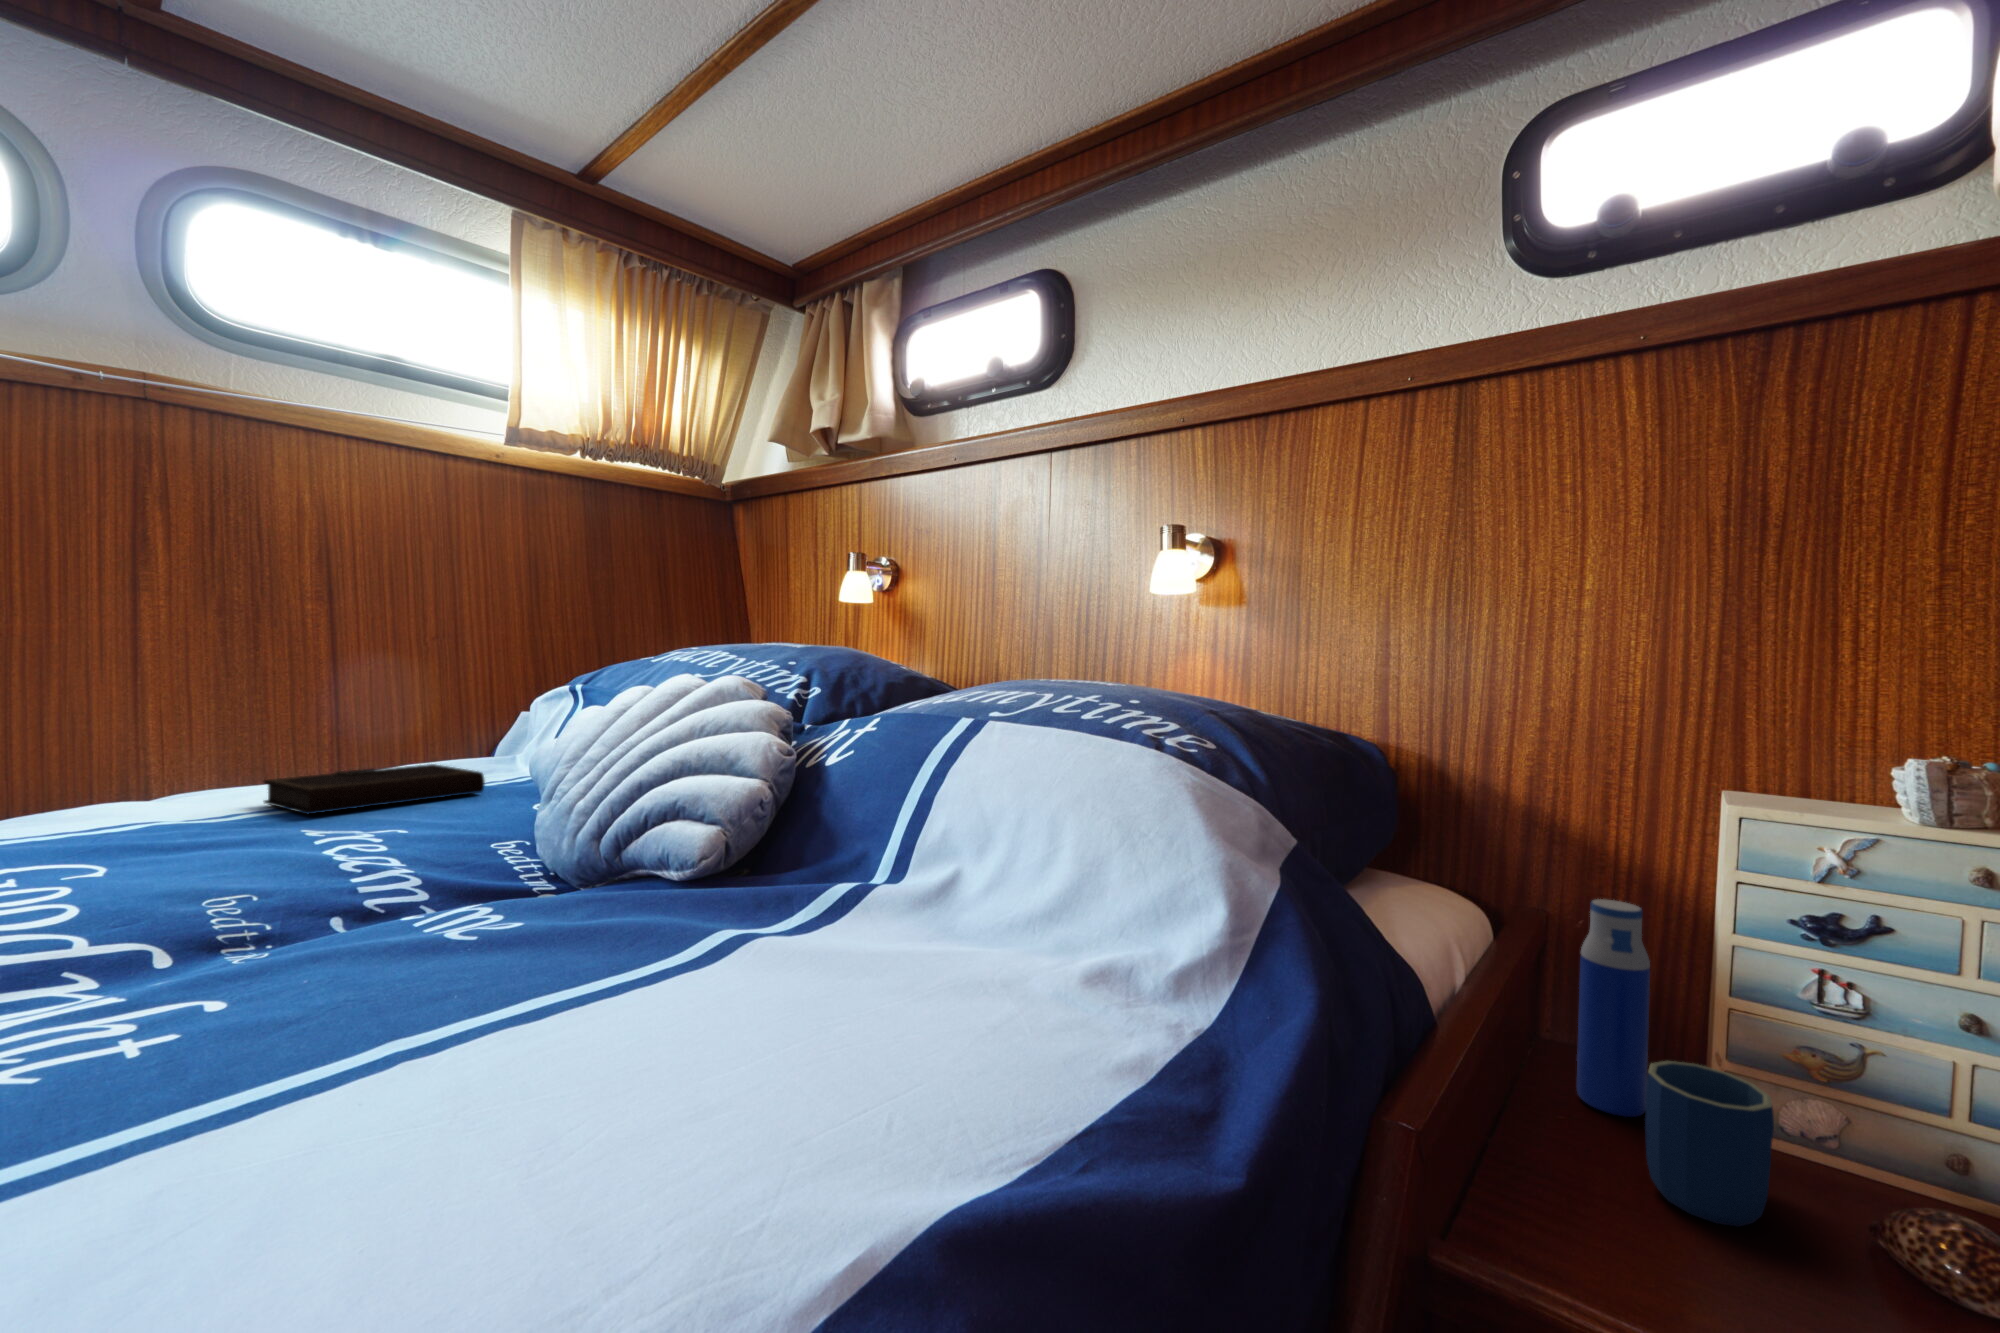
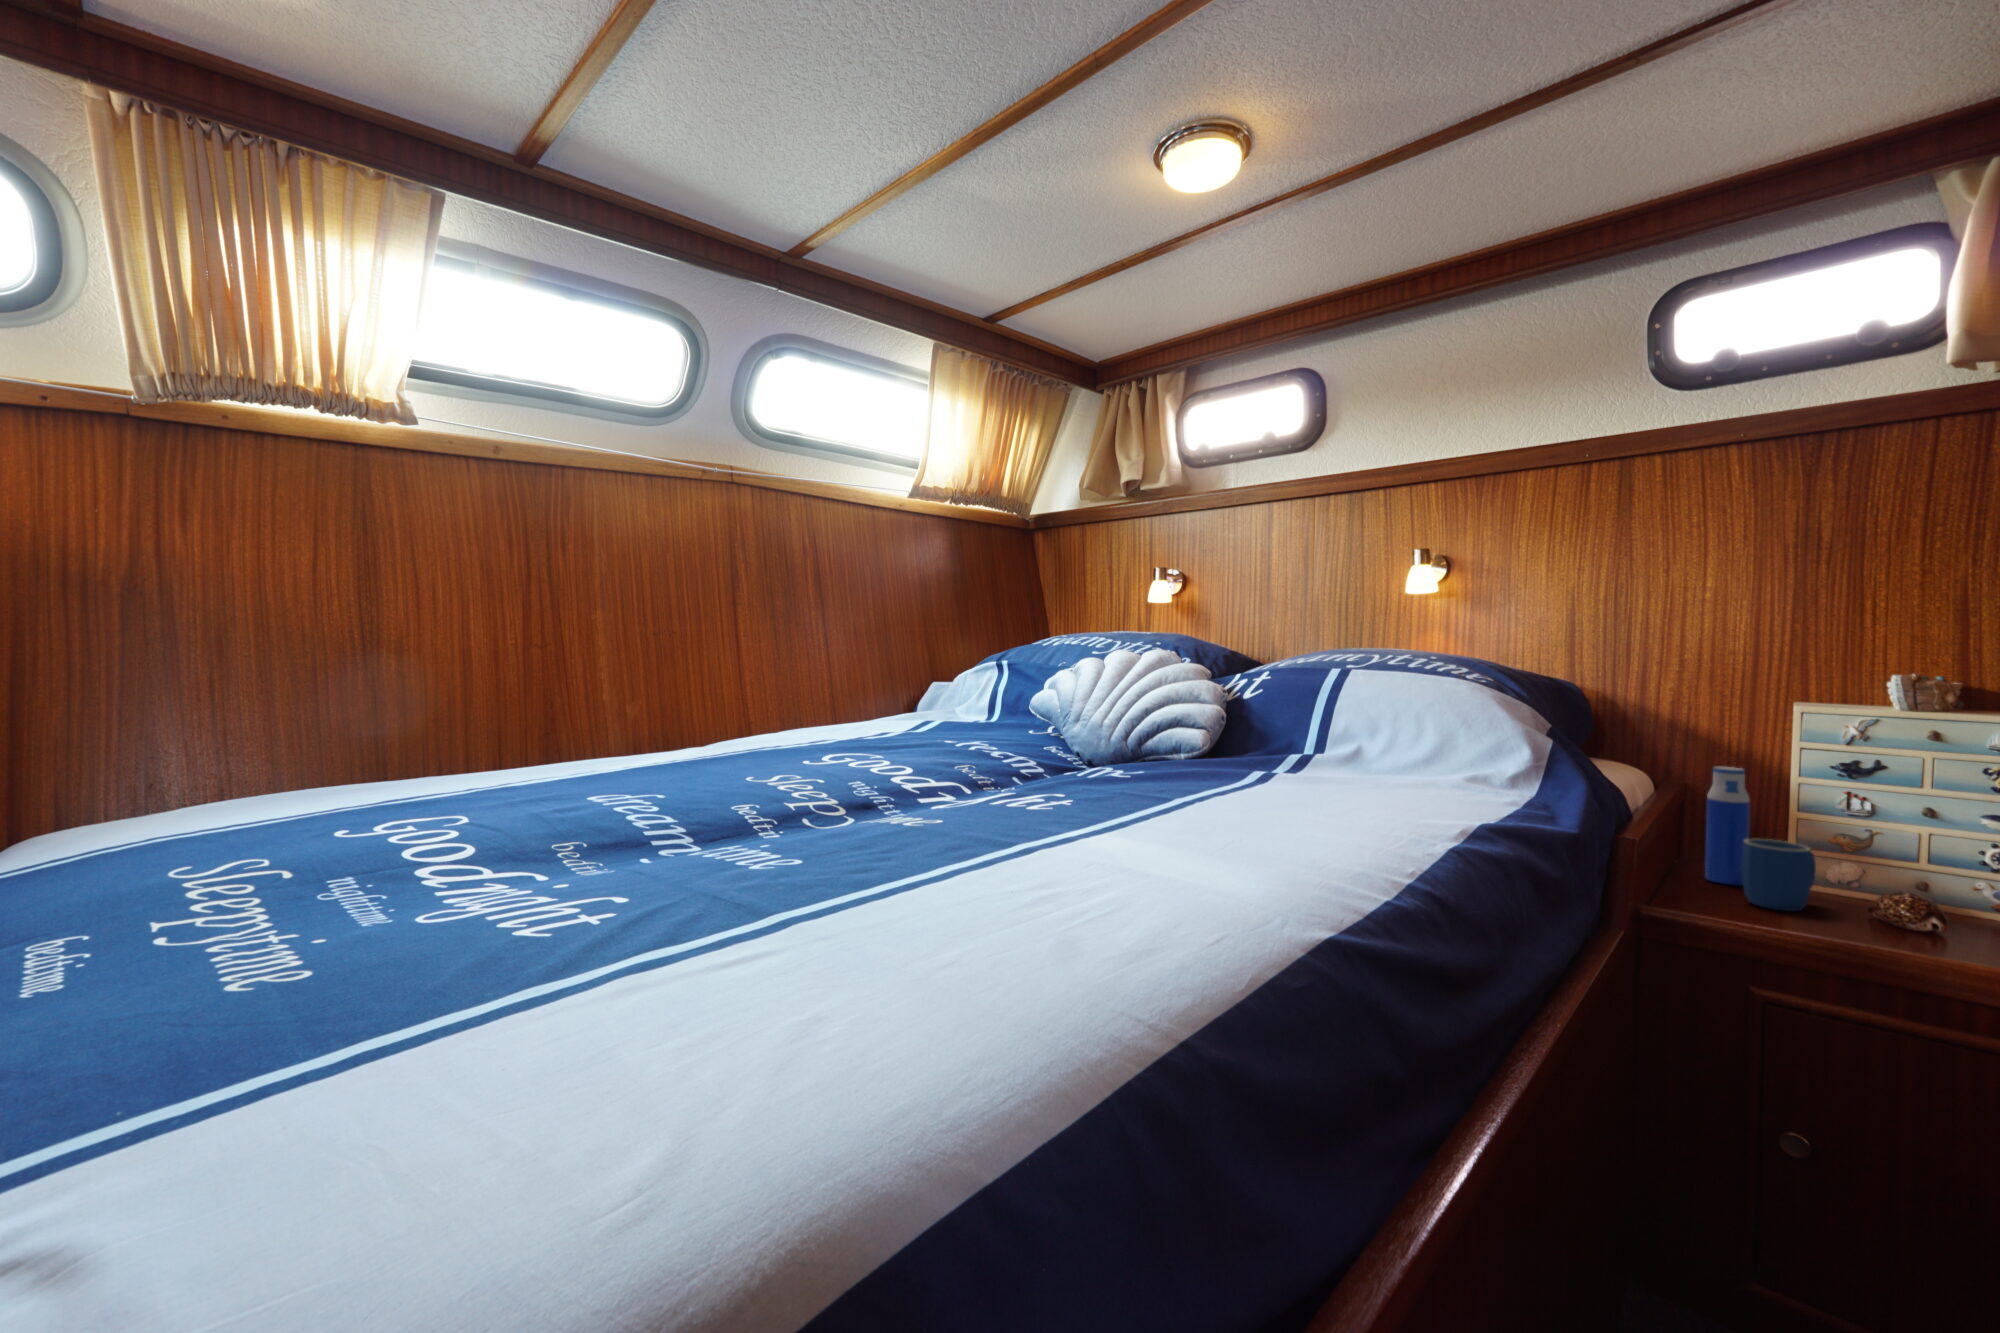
notebook: present [264,764,485,814] -> none [891,708,993,730]

